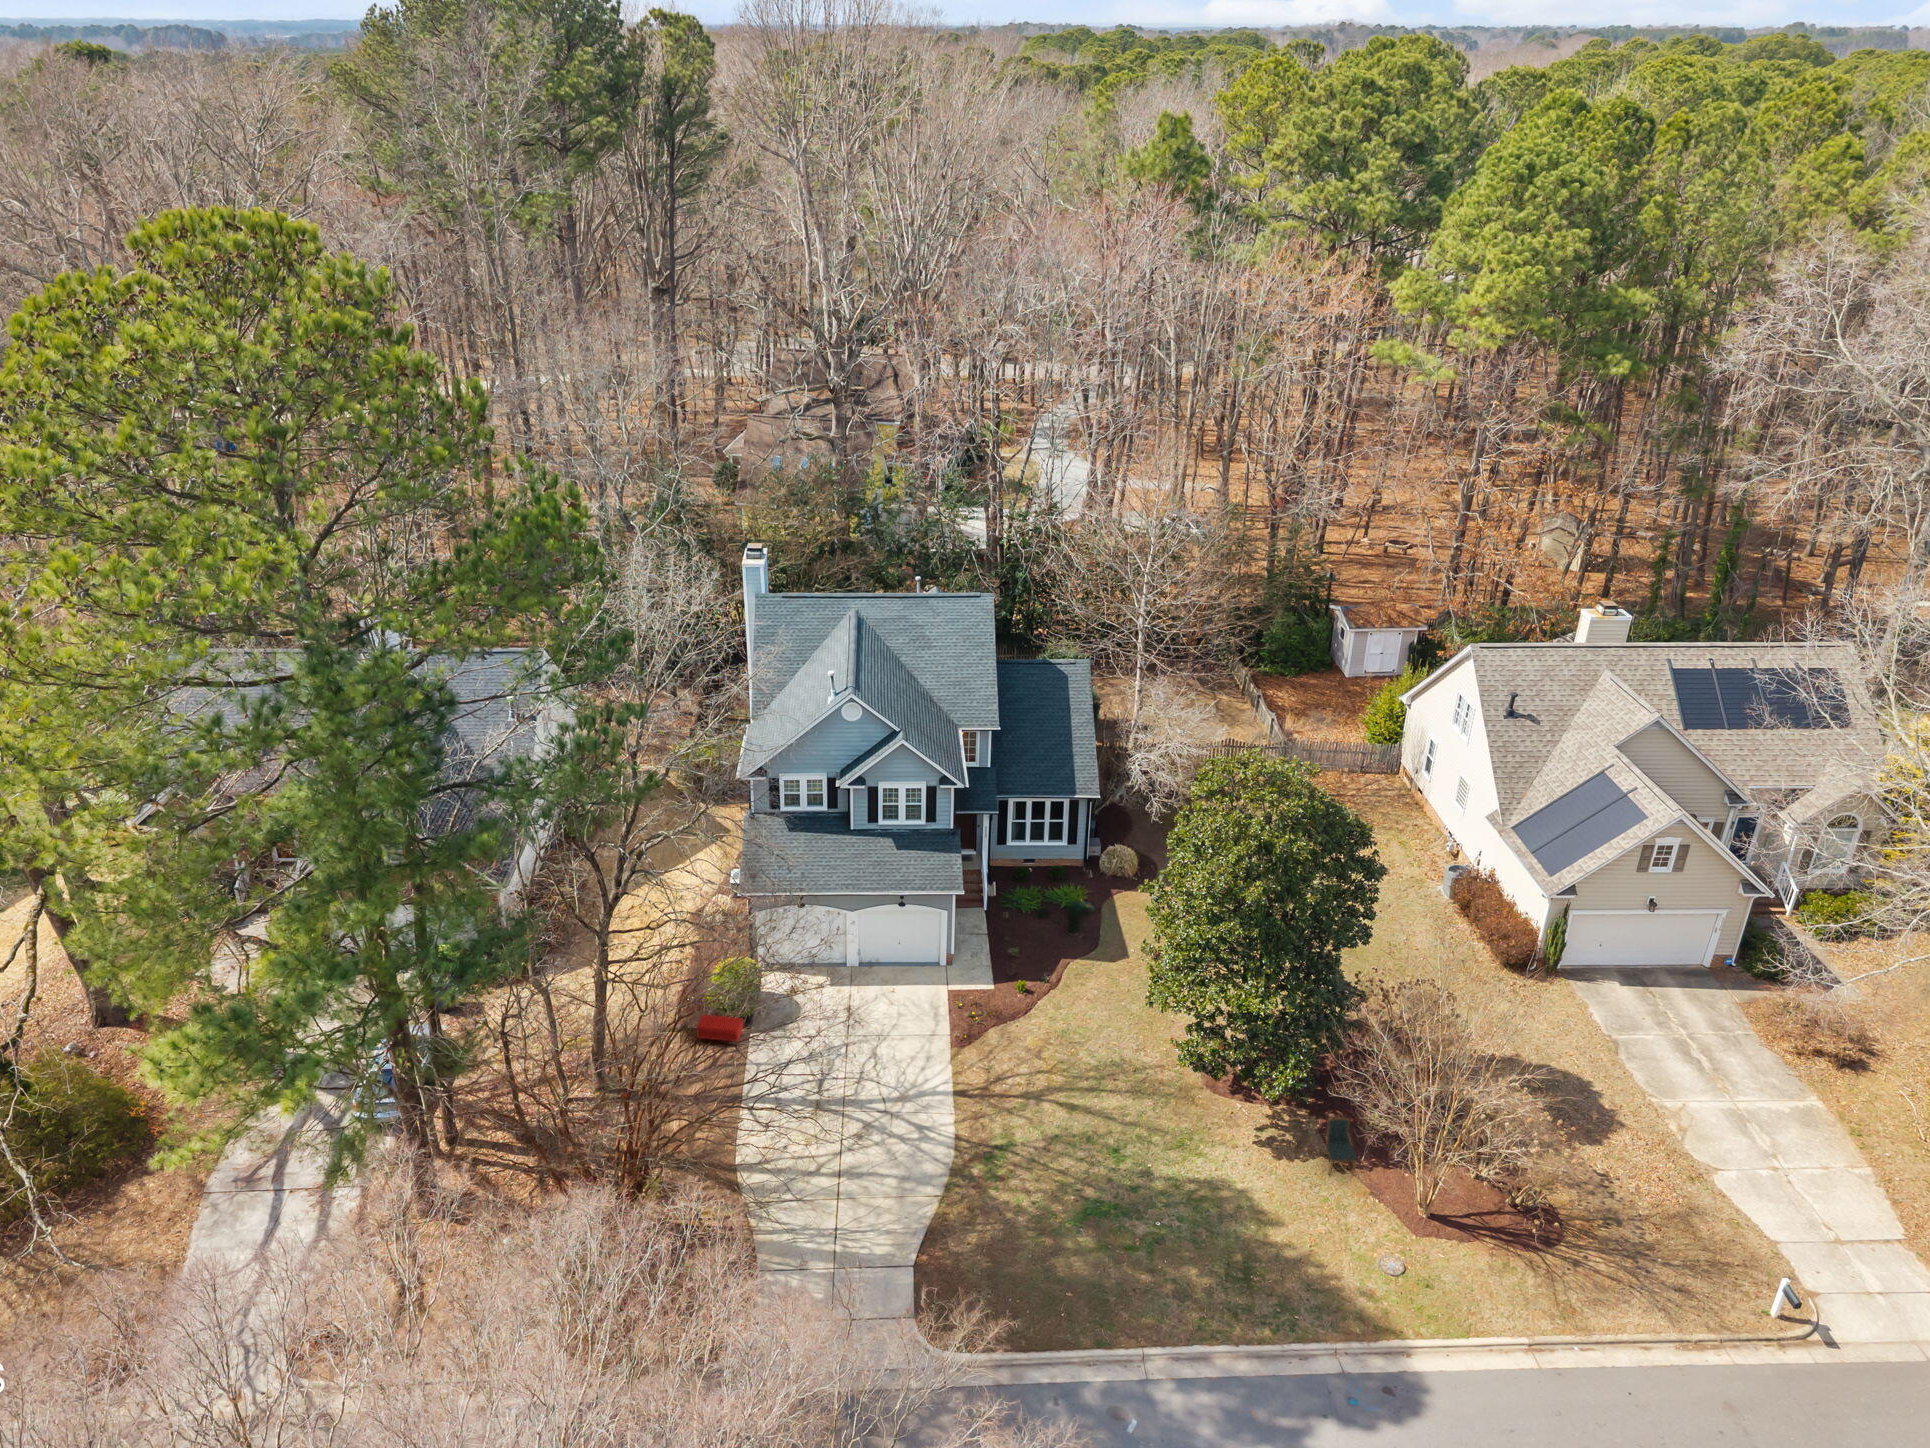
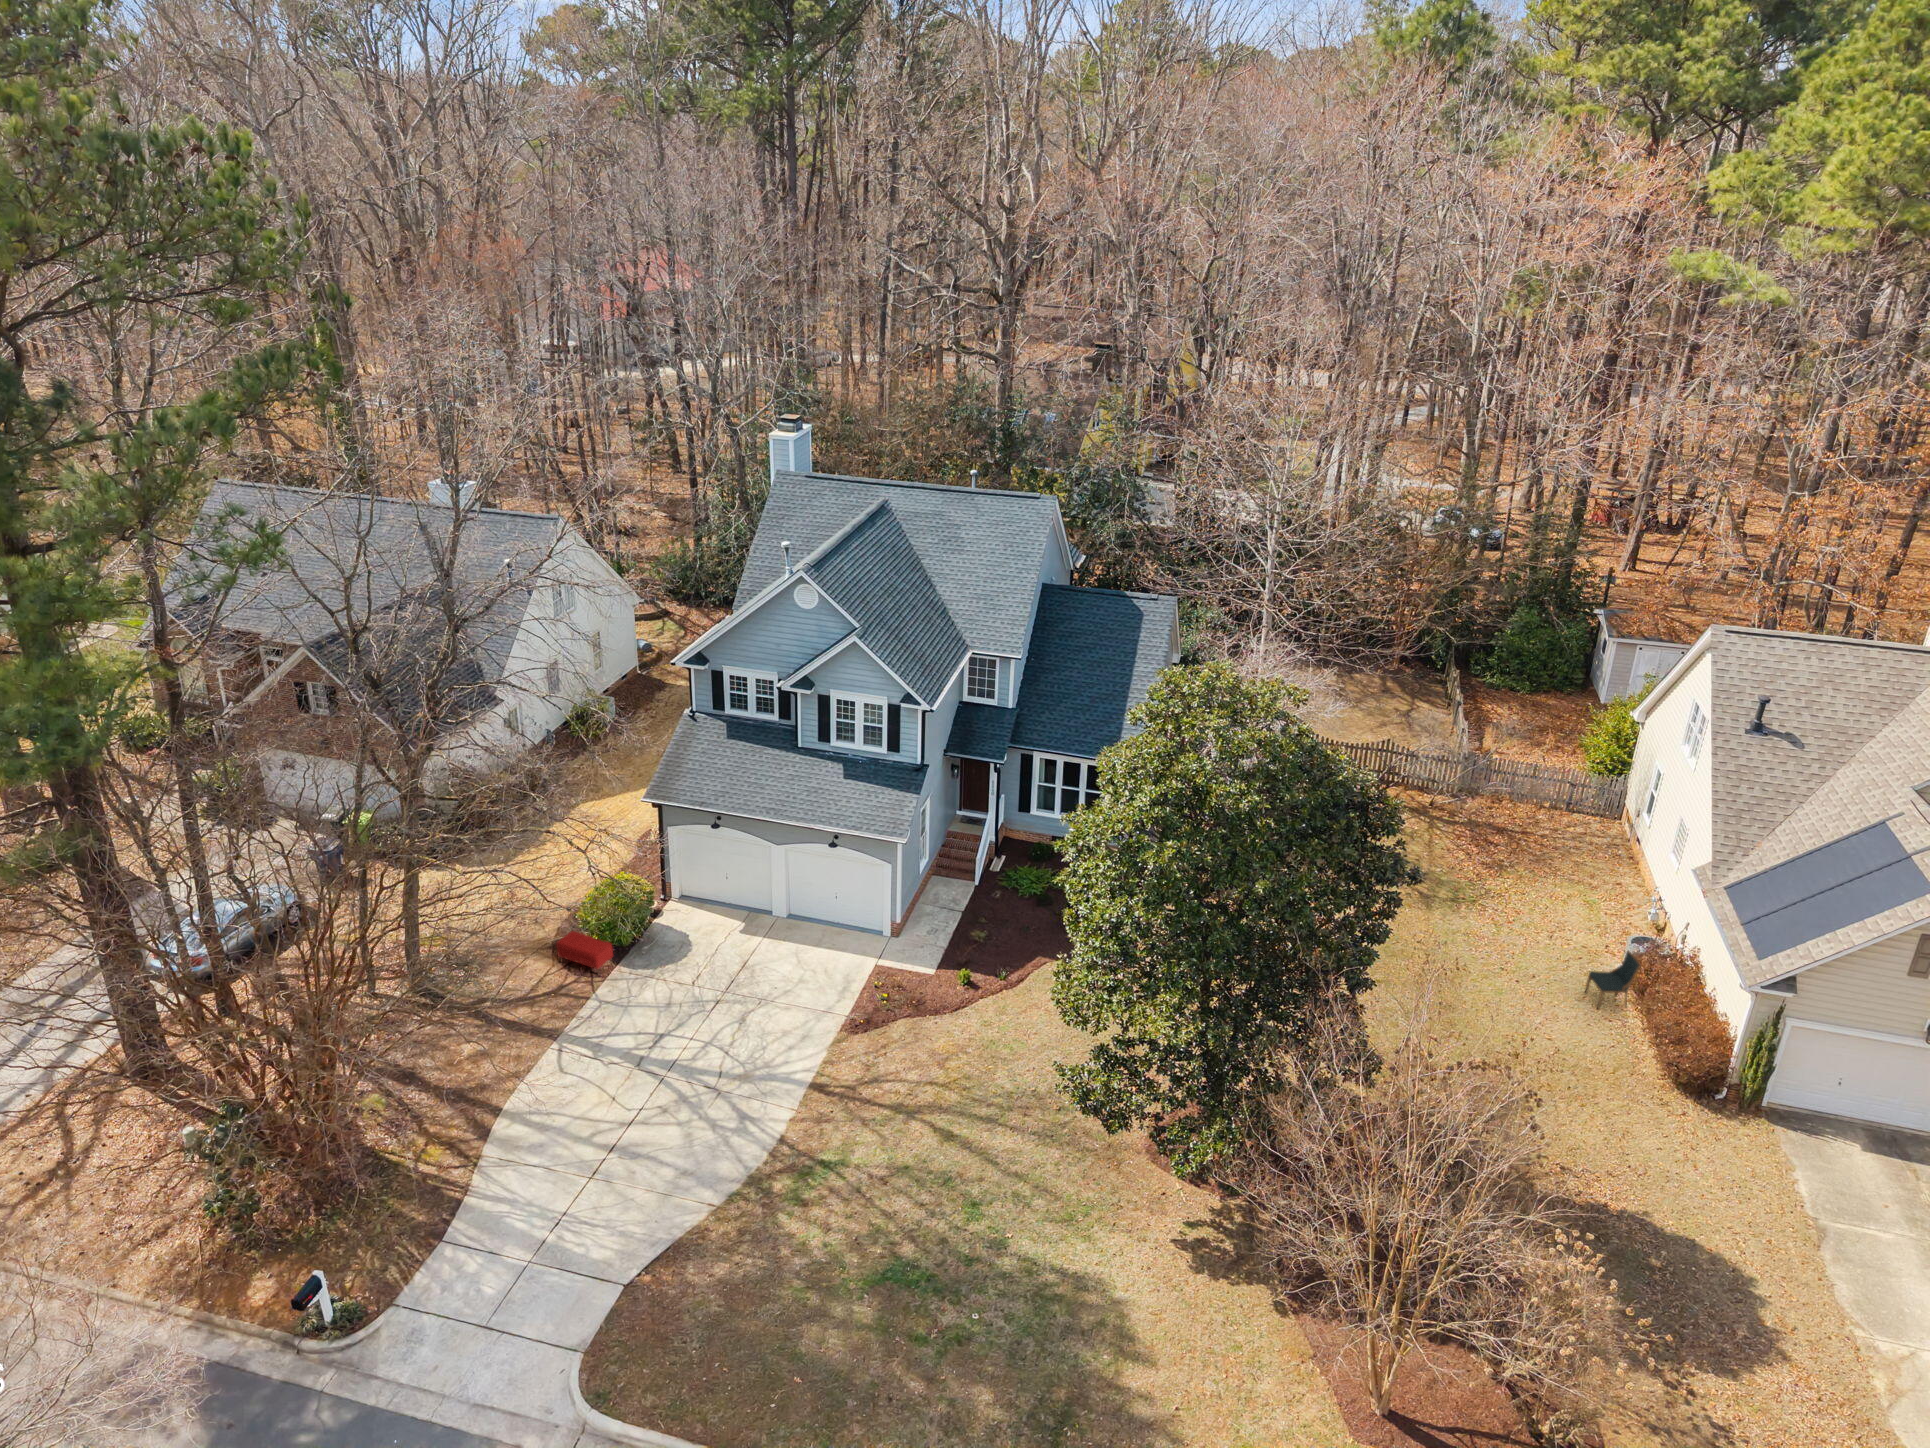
chair: present [1325,1117,1357,1174] -> present [1585,951,1641,1009]

